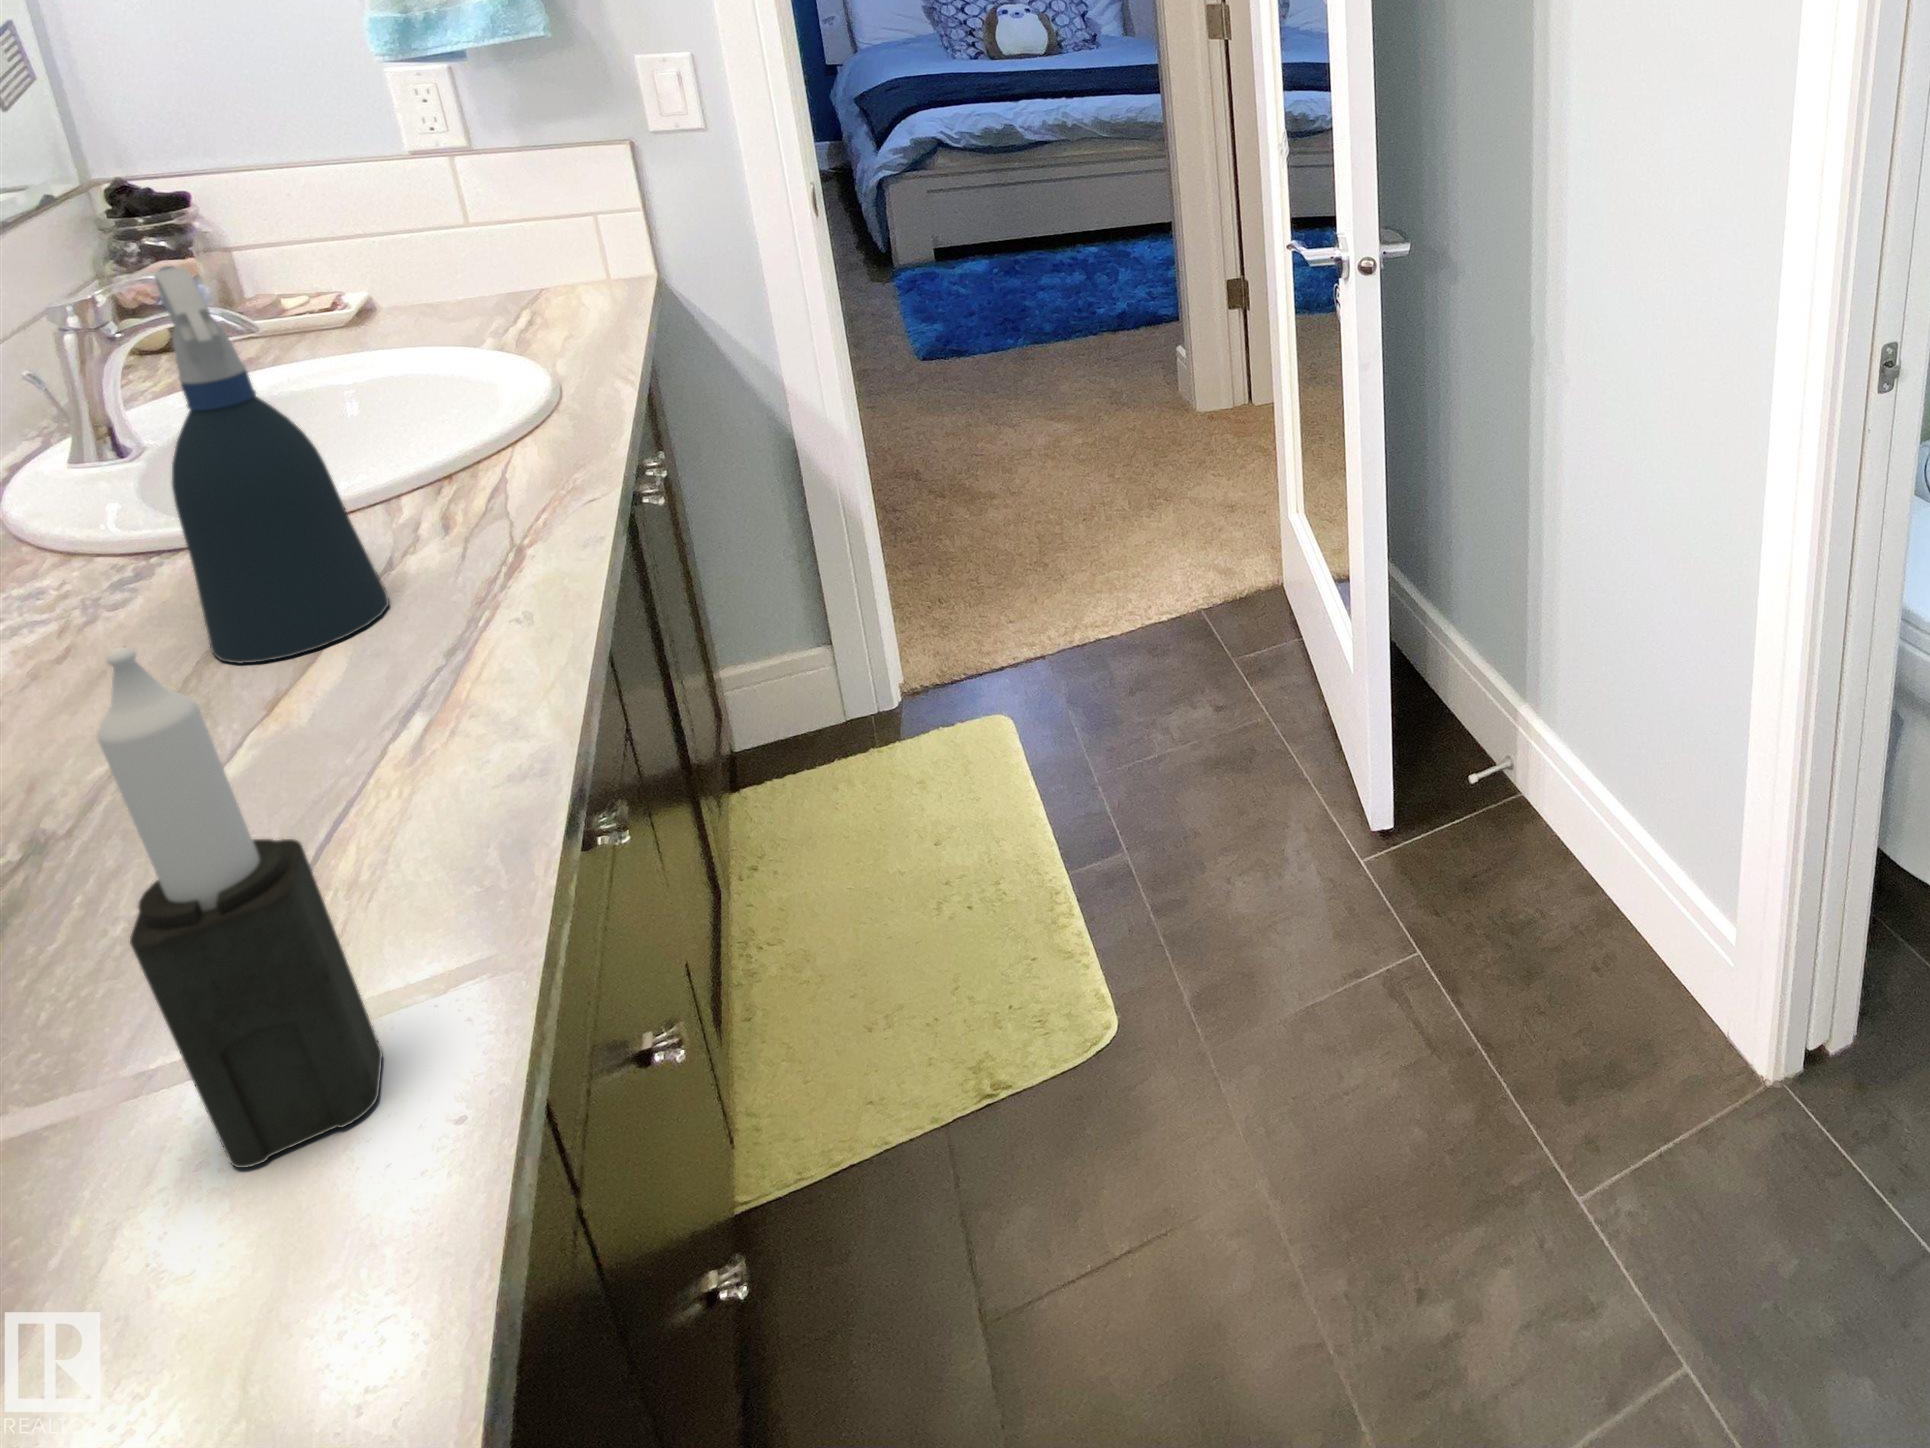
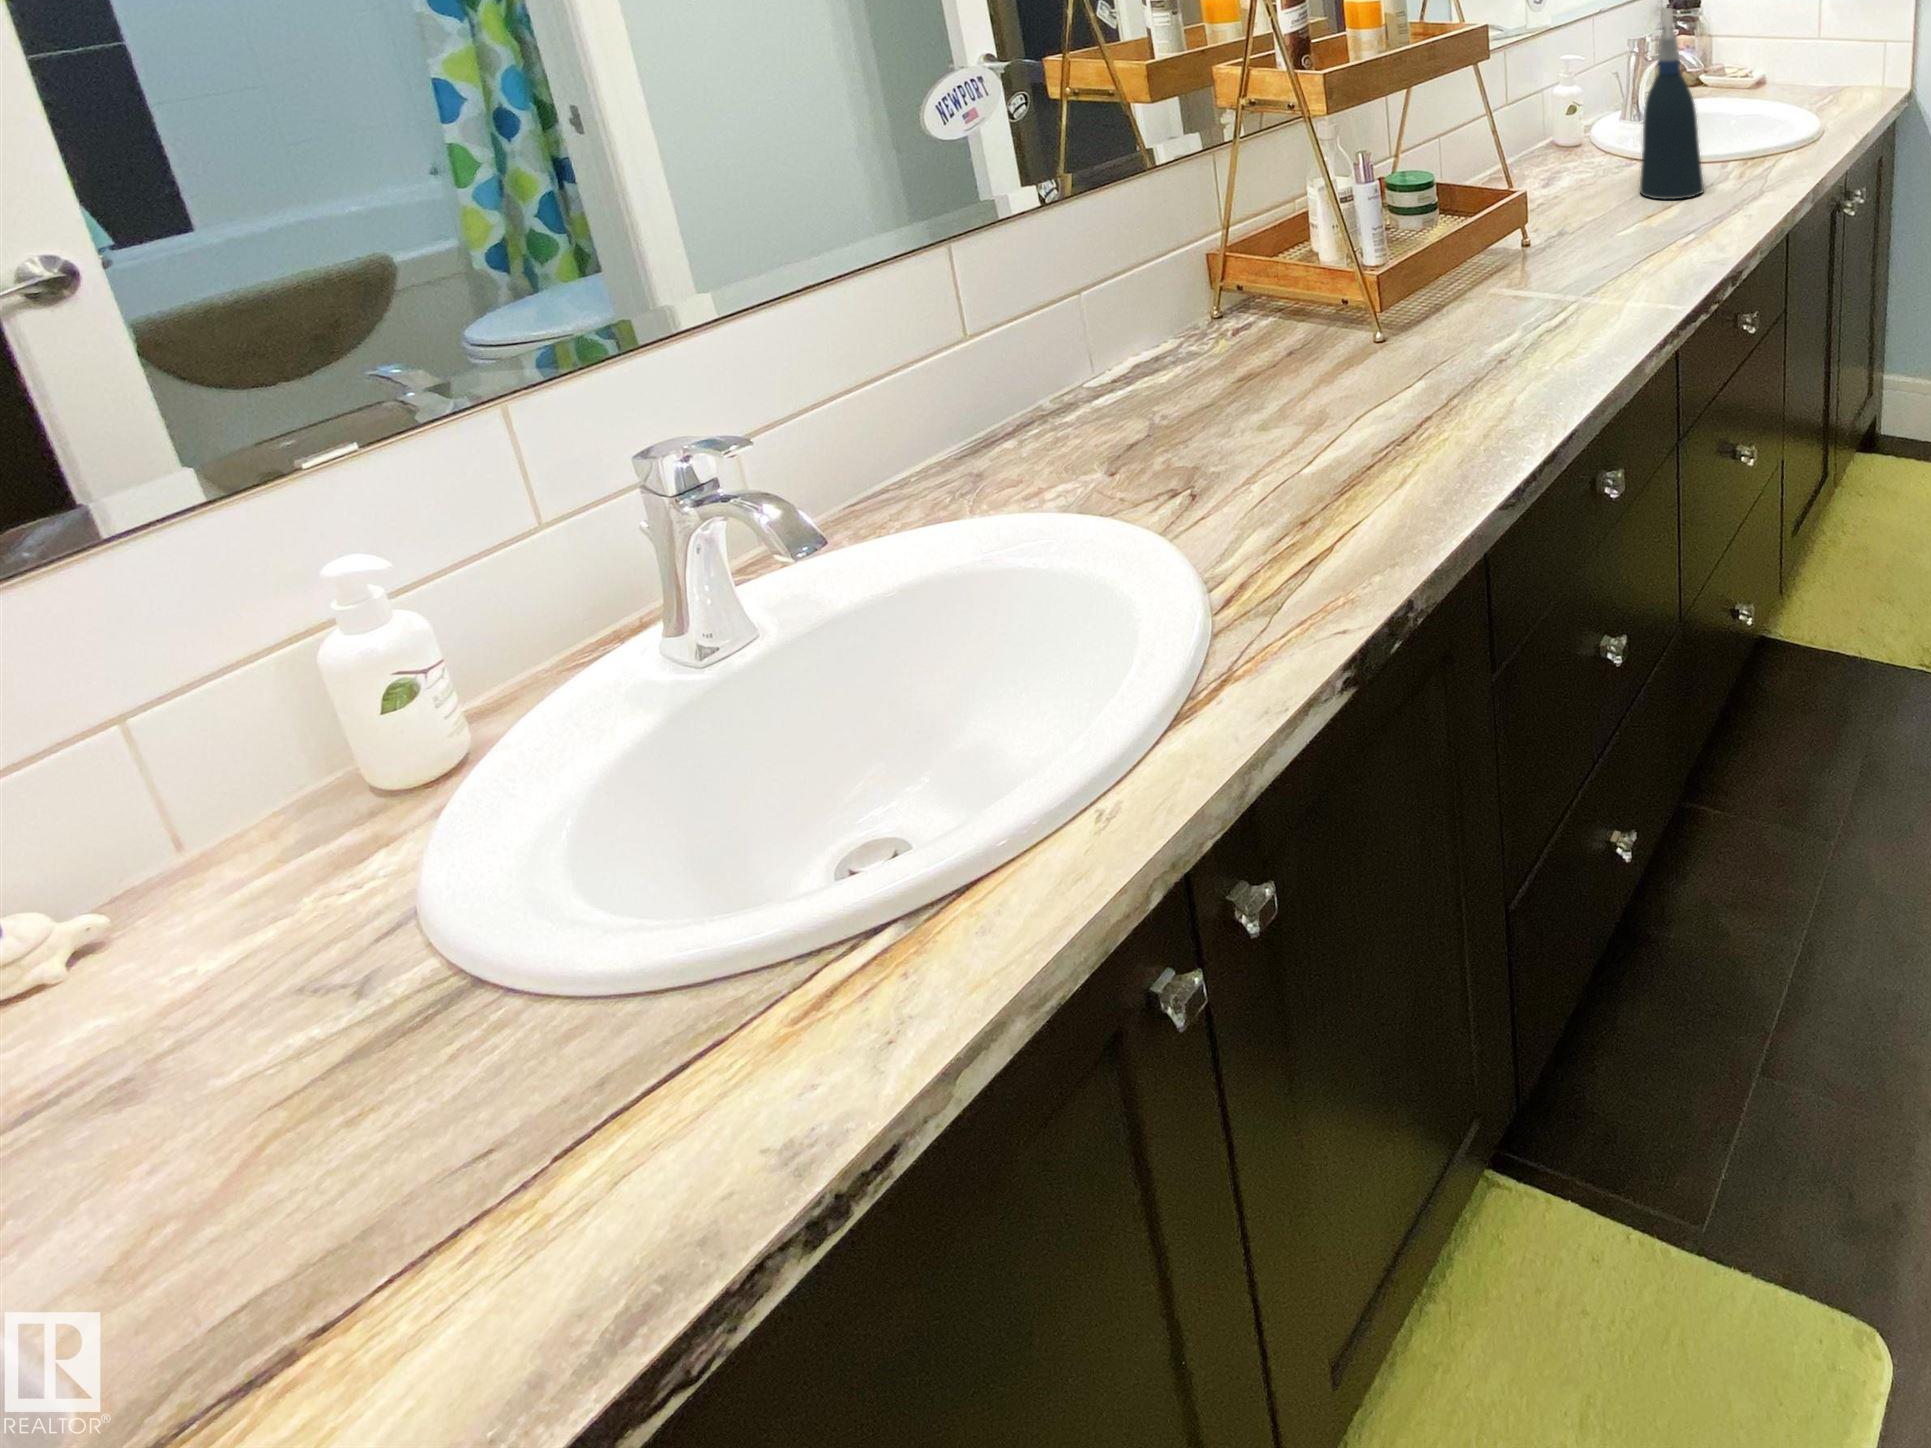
candle: present [97,647,382,1168] -> none [1584,102,1635,315]

